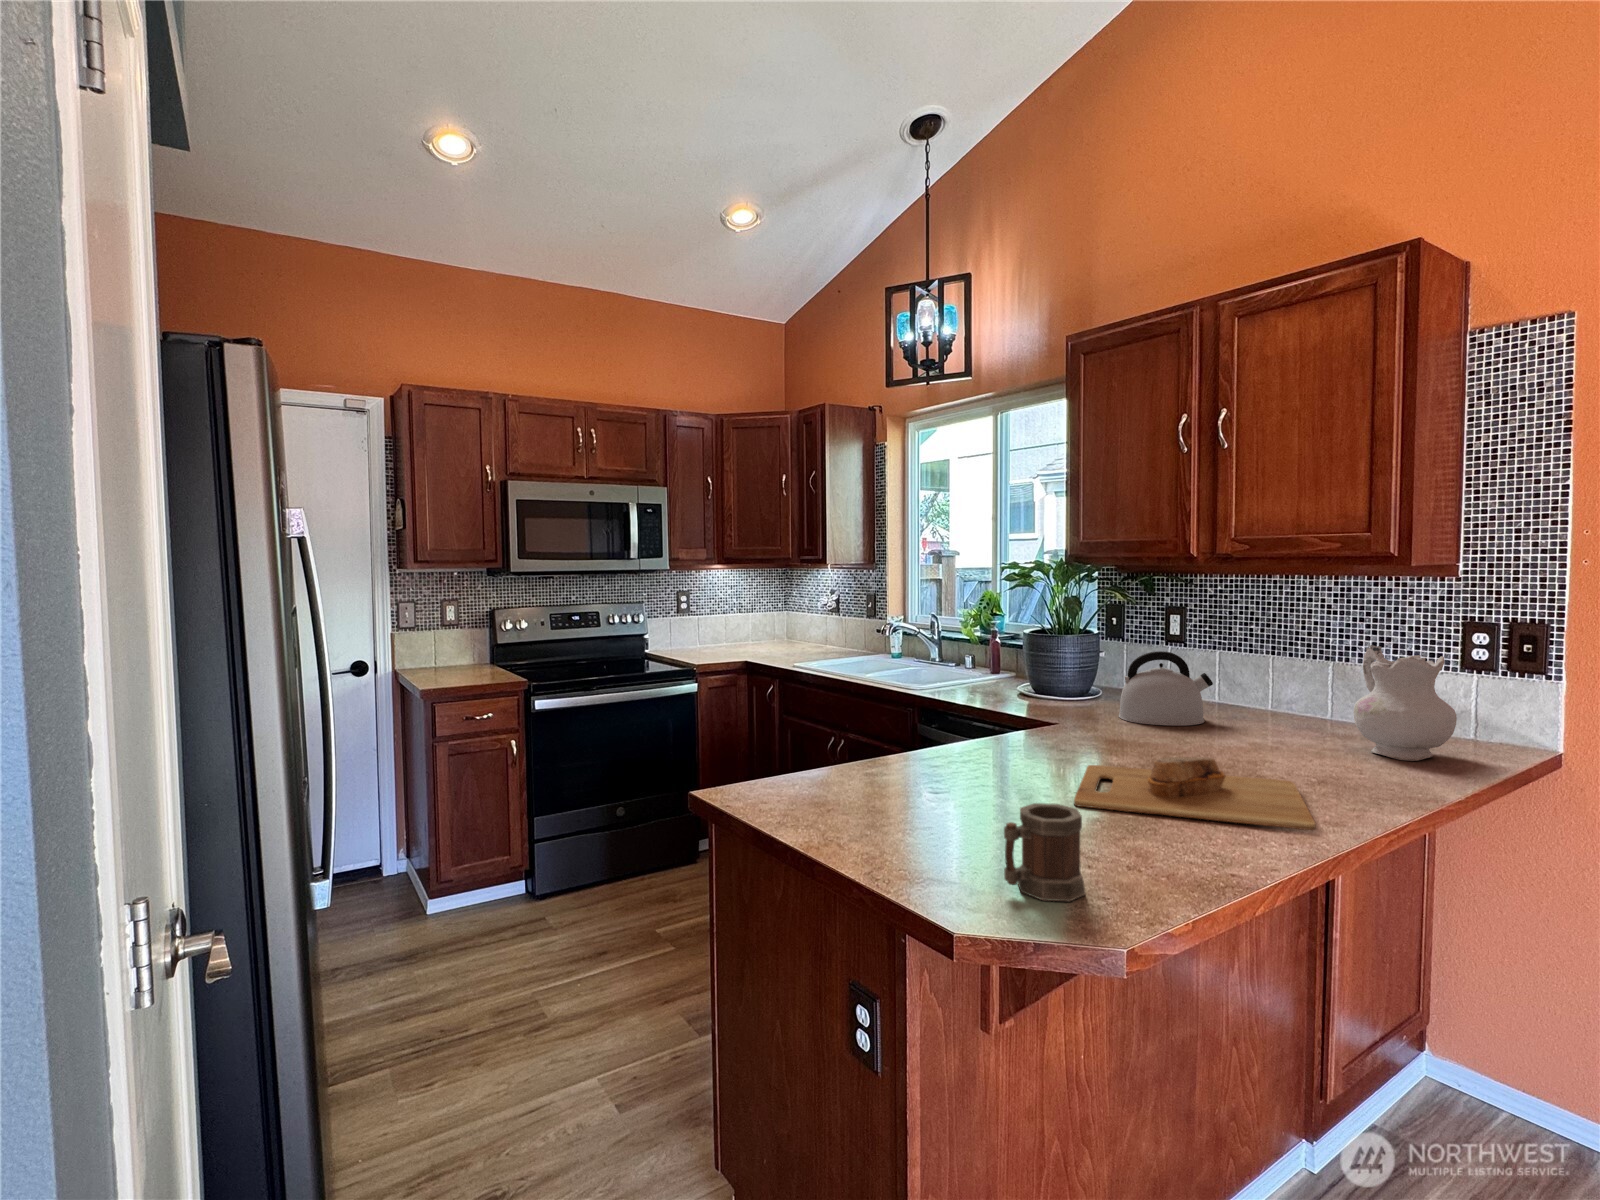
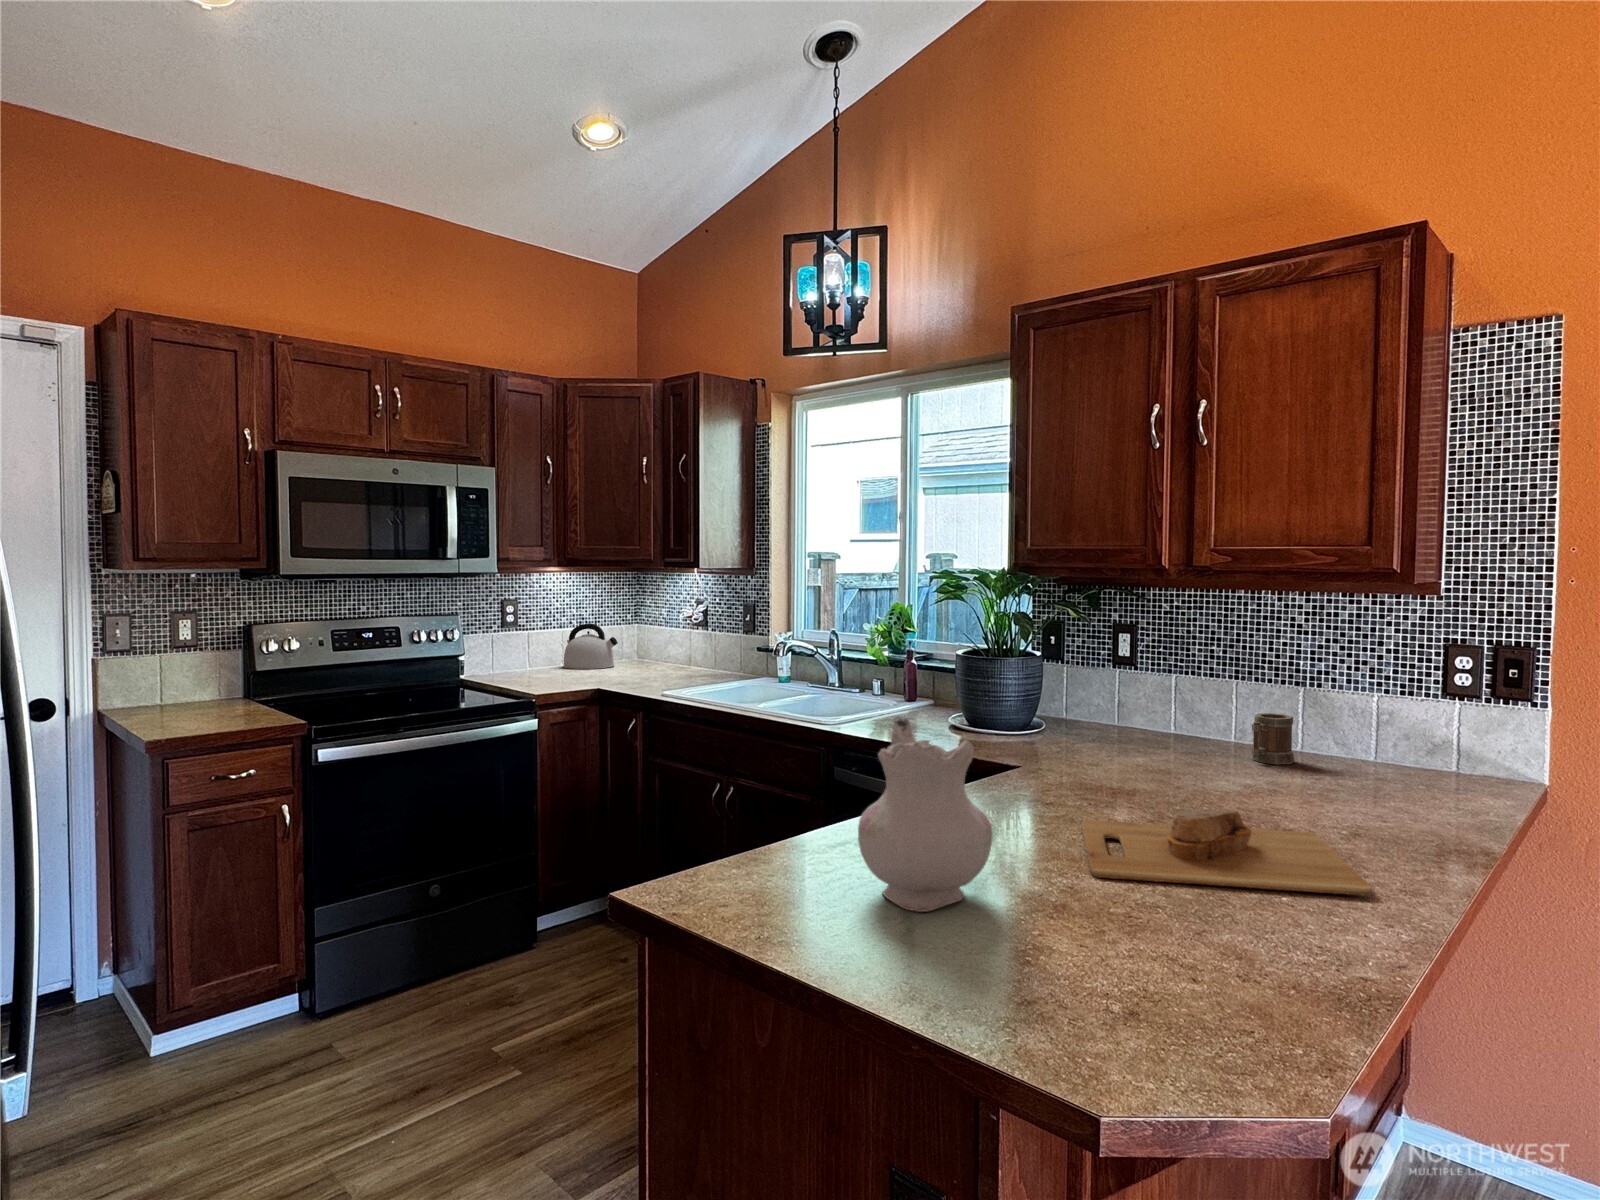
ceramic pitcher: present [1353,645,1457,761] -> present [858,716,993,912]
kettle: present [1119,651,1213,726] -> present [563,624,618,669]
mug: present [1004,803,1085,901] -> present [1251,713,1295,764]

